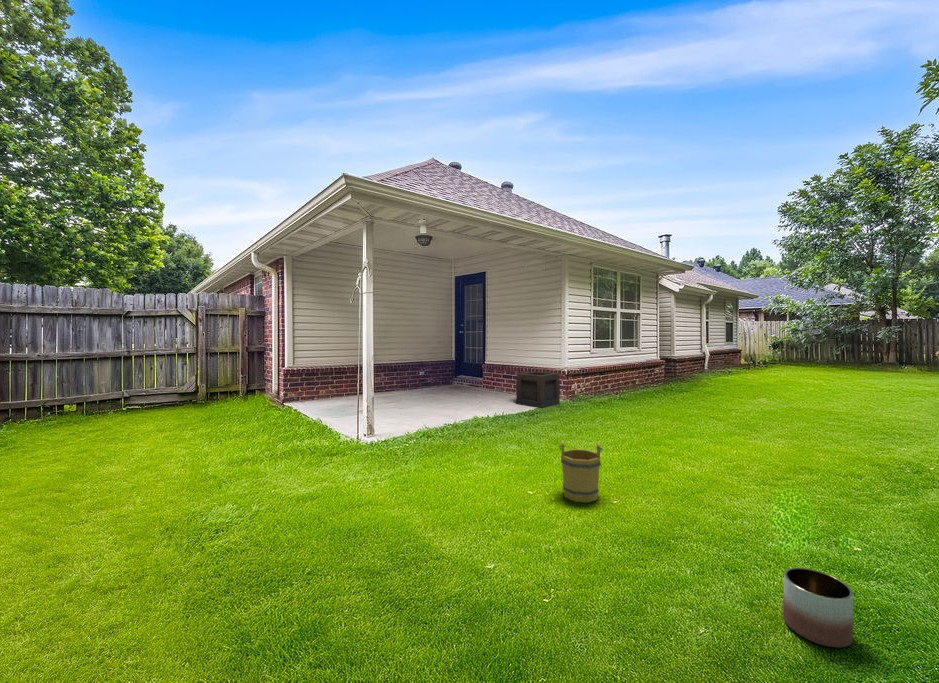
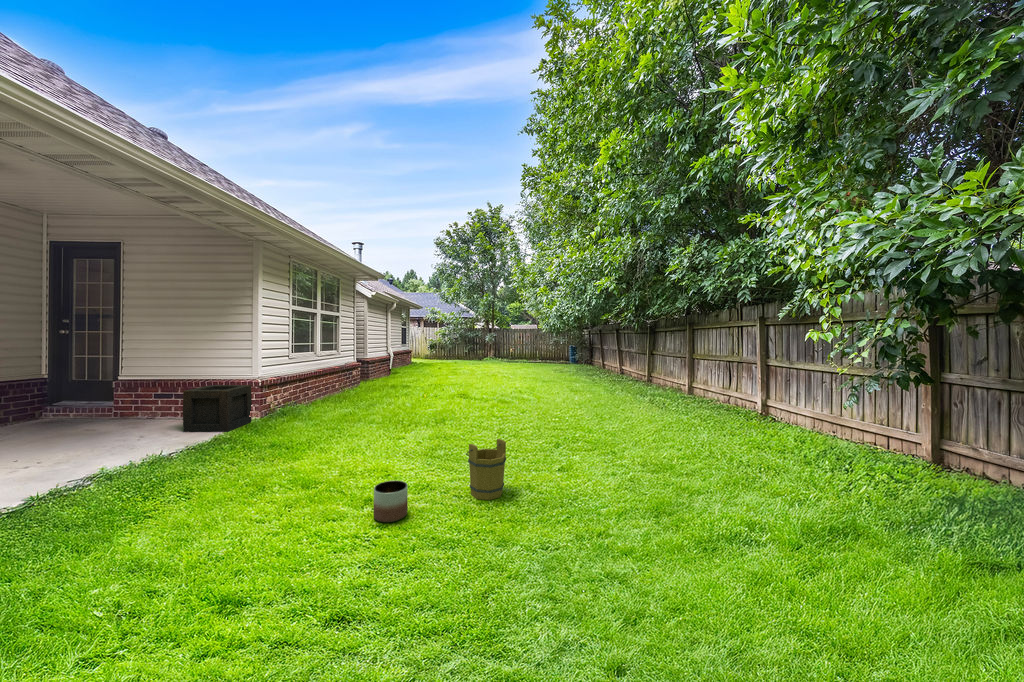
bucket: present [559,440,602,503] -> present [466,439,506,500]
planter: present [783,568,853,647] -> present [373,481,408,522]

